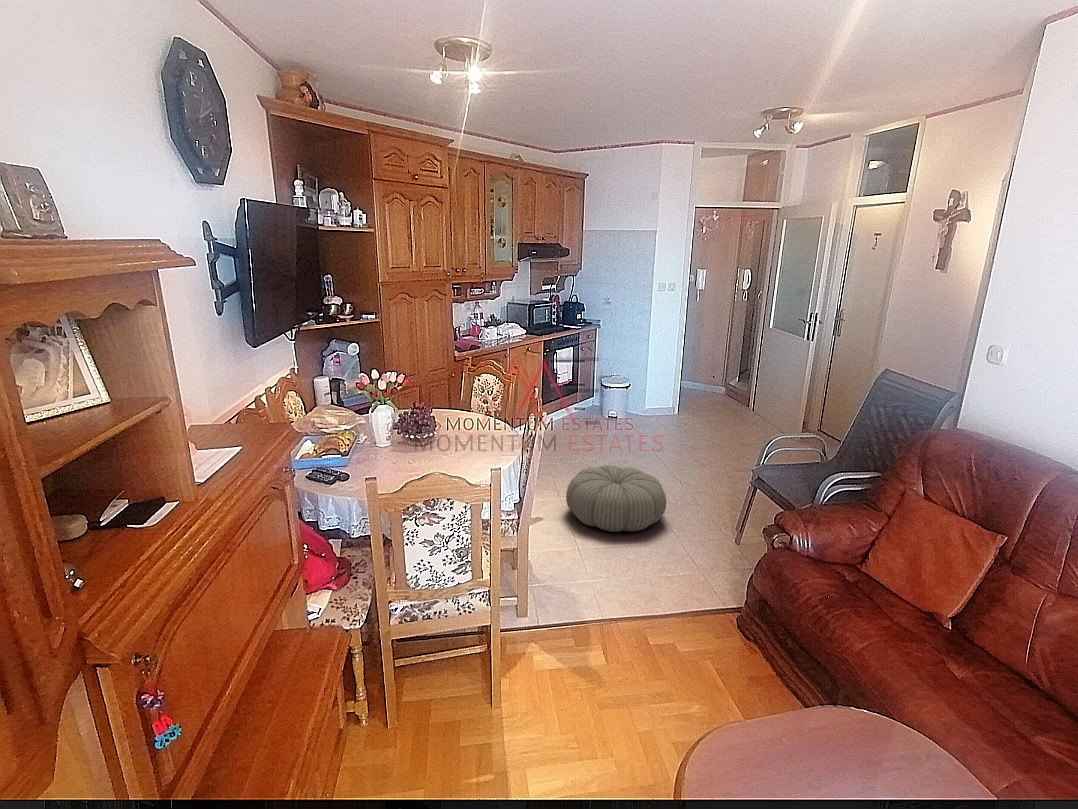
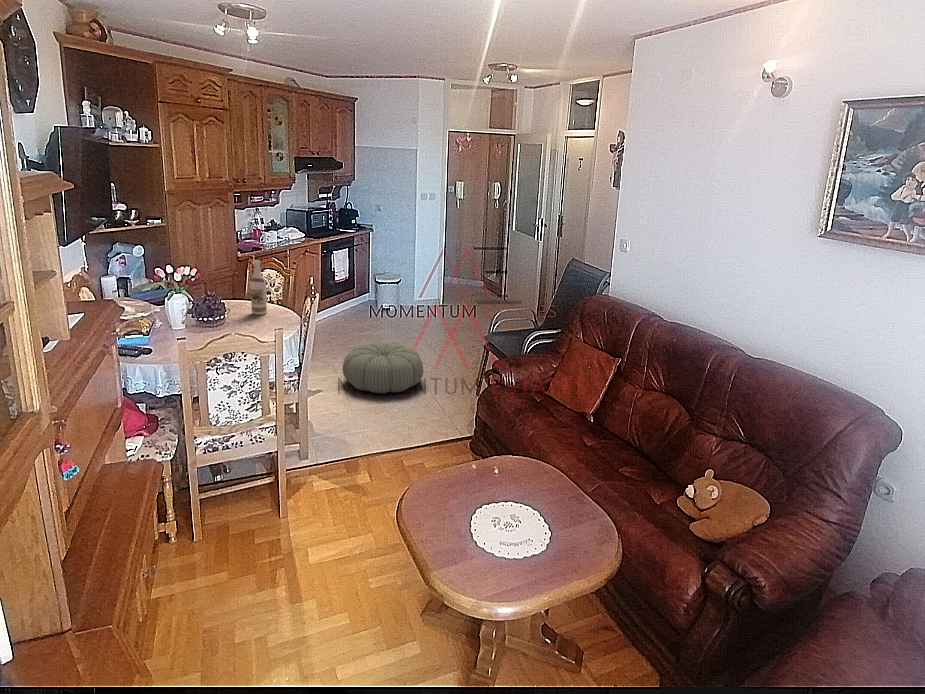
wine bottle: none [466,367,485,435] -> present [250,260,267,315]

